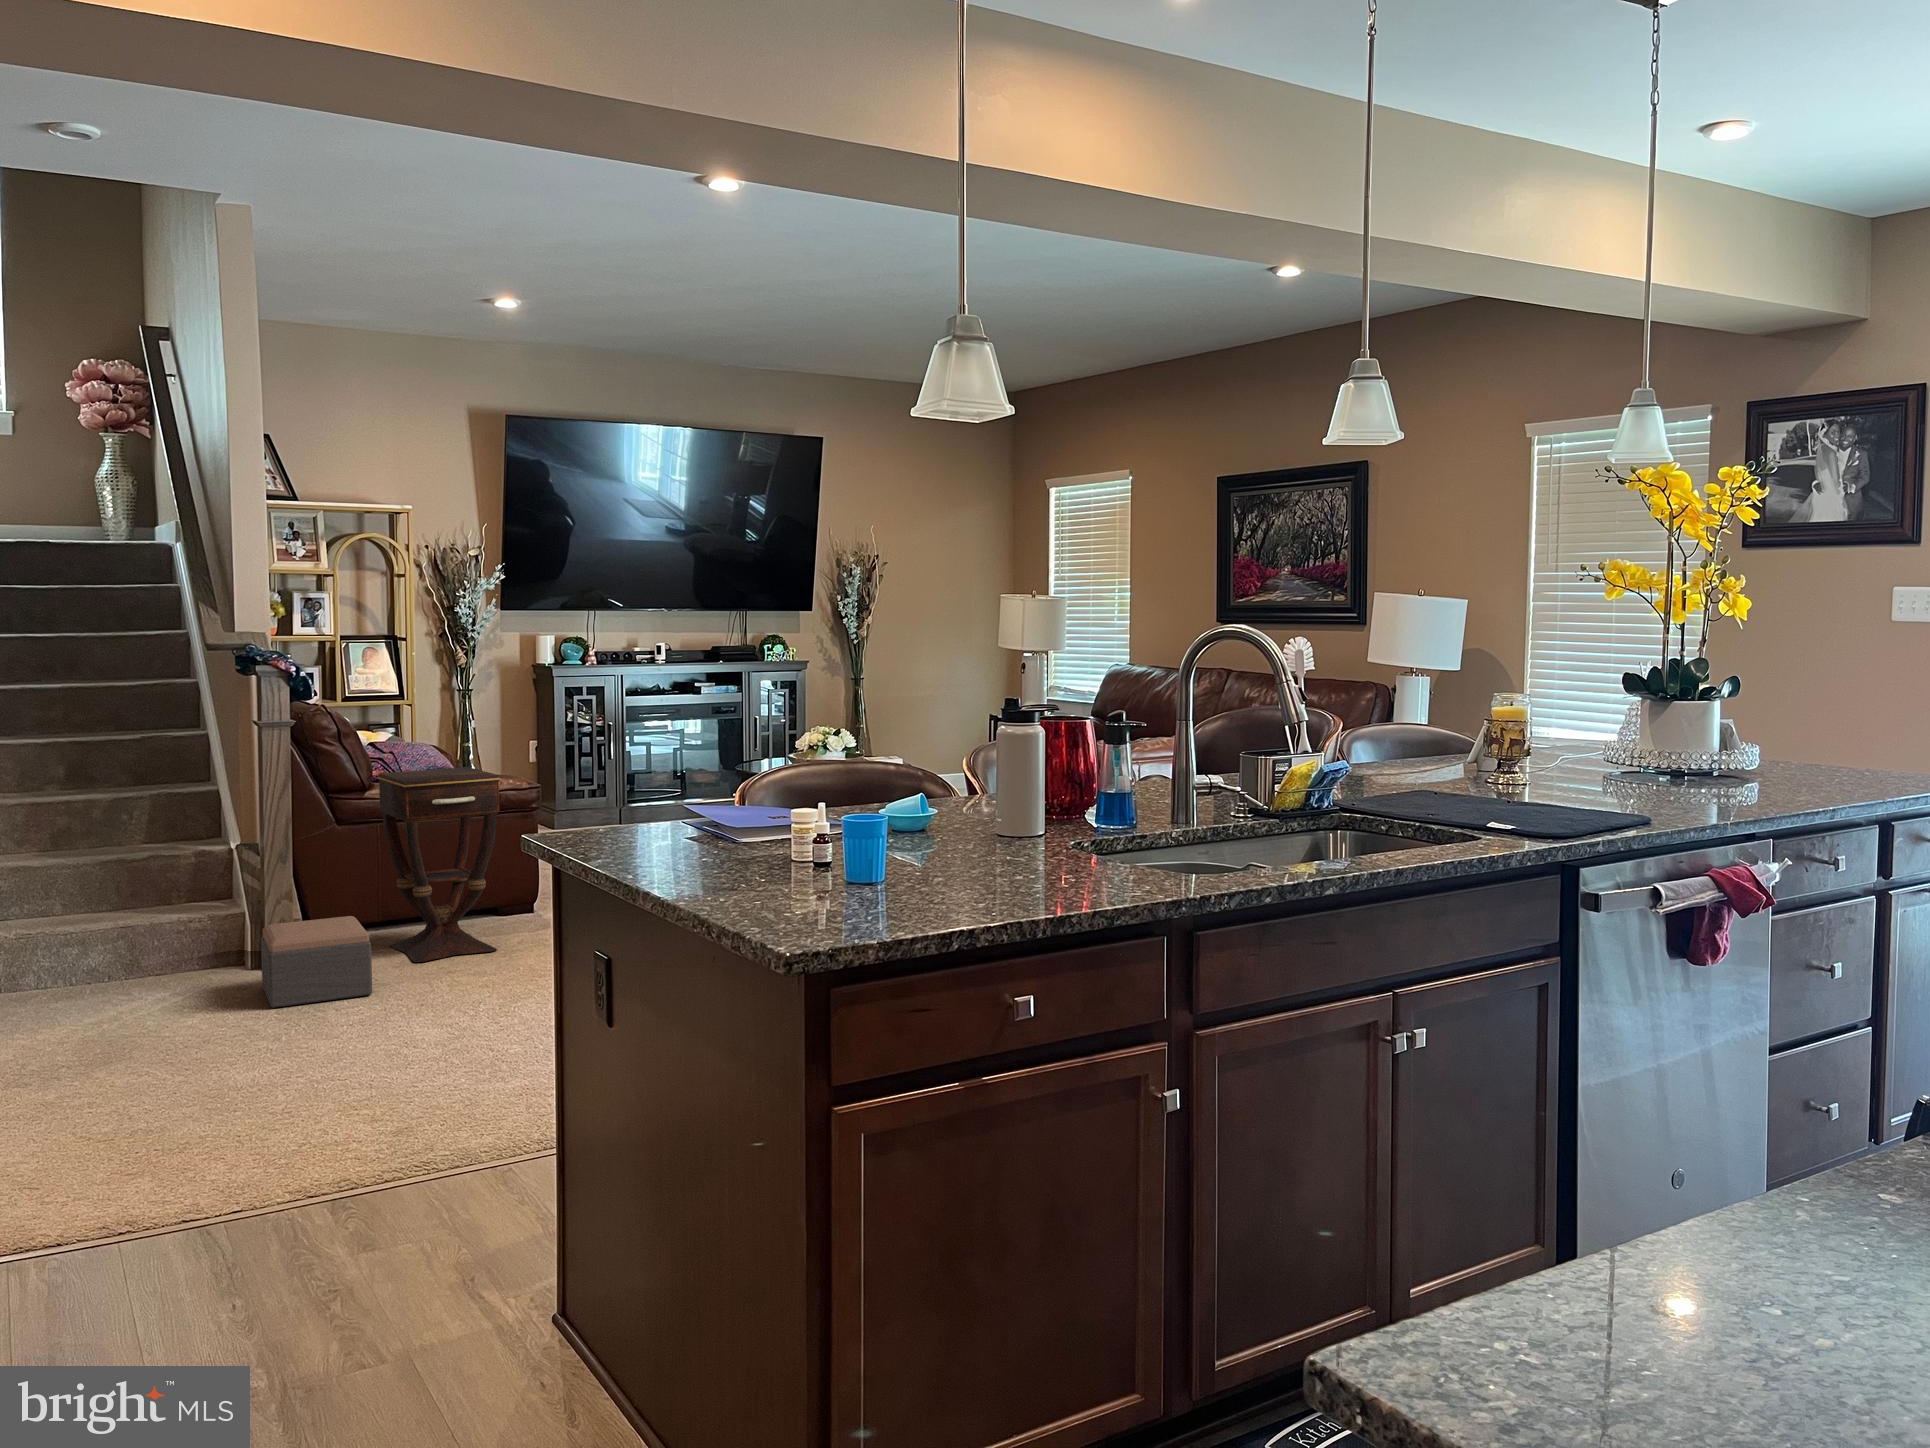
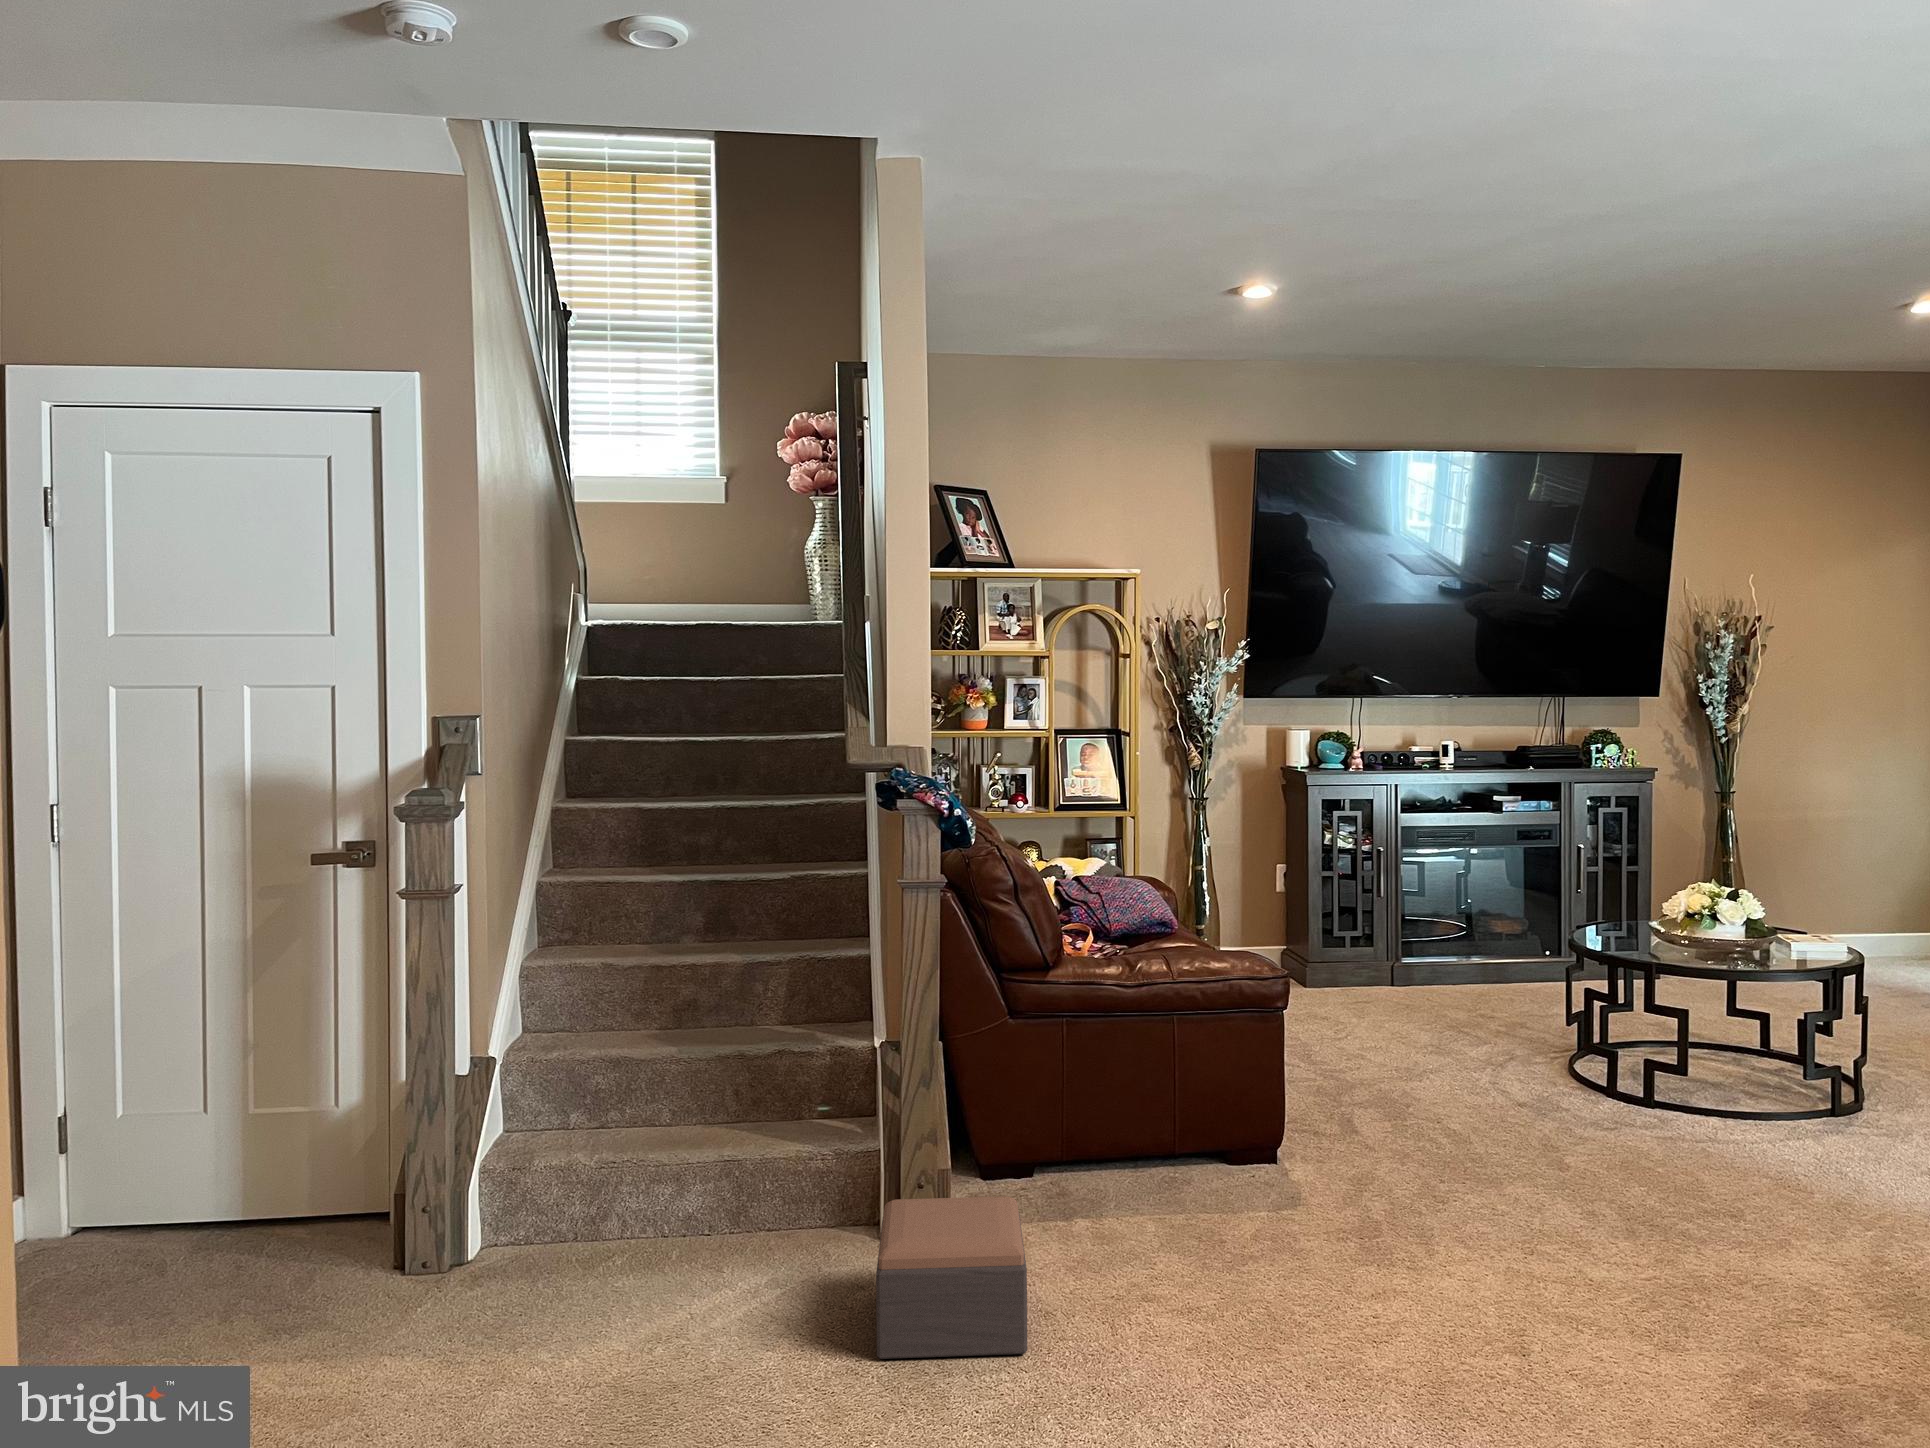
side table: present [377,767,500,962] -> none [1061,951,1235,1272]

